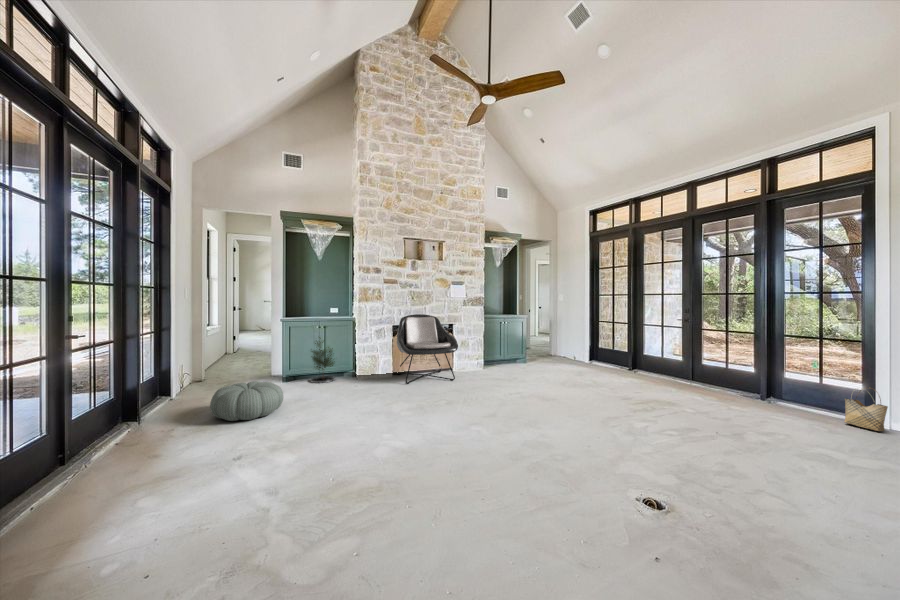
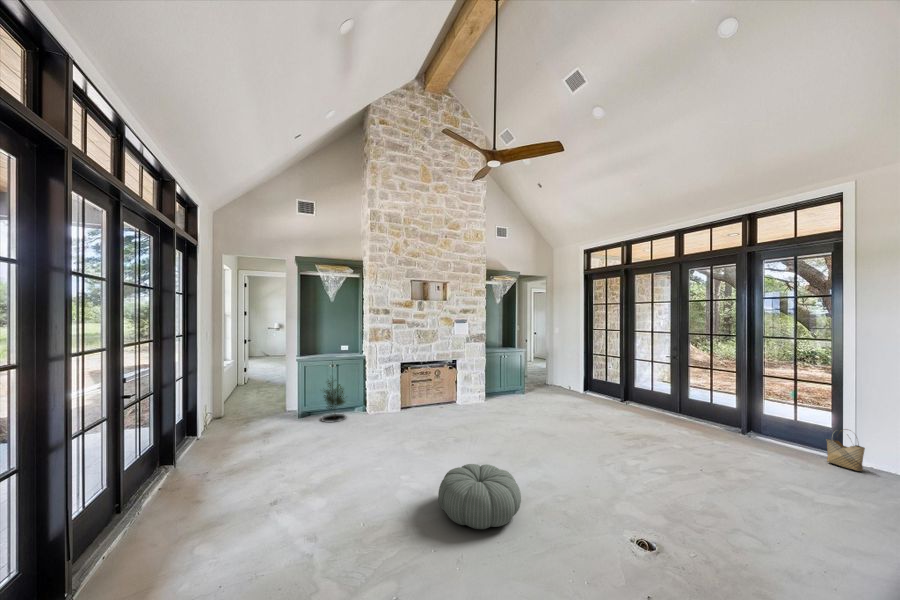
lounge chair: present [397,314,458,384] -> none [404,352,464,422]
pouf: present [210,381,283,421] -> present [438,464,521,529]

